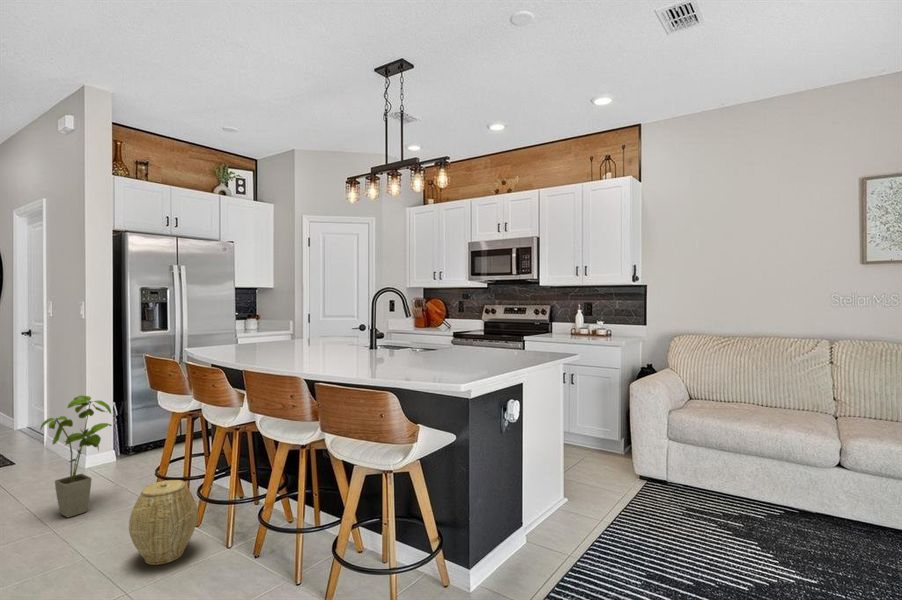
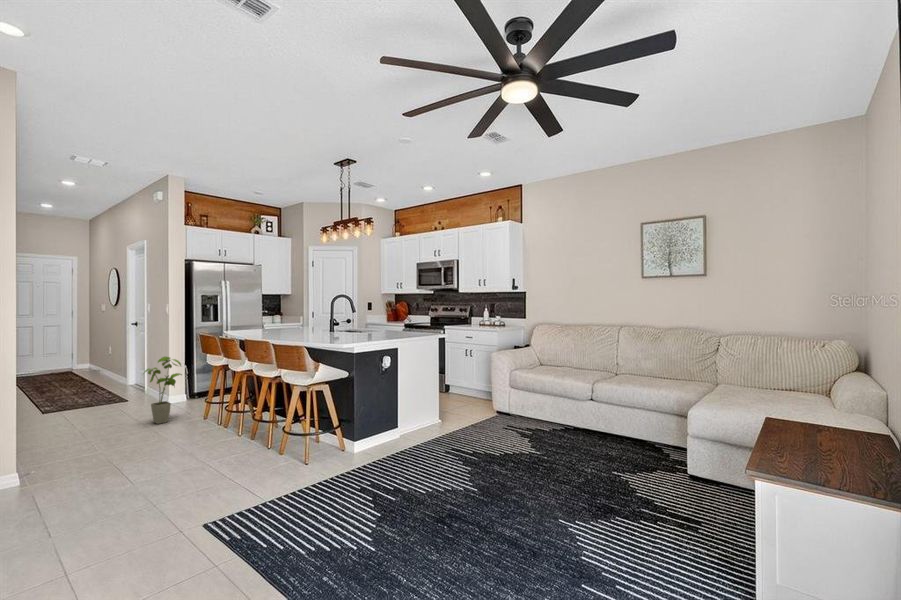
woven basket: present [129,480,198,565] -> none [188,400,224,442]

